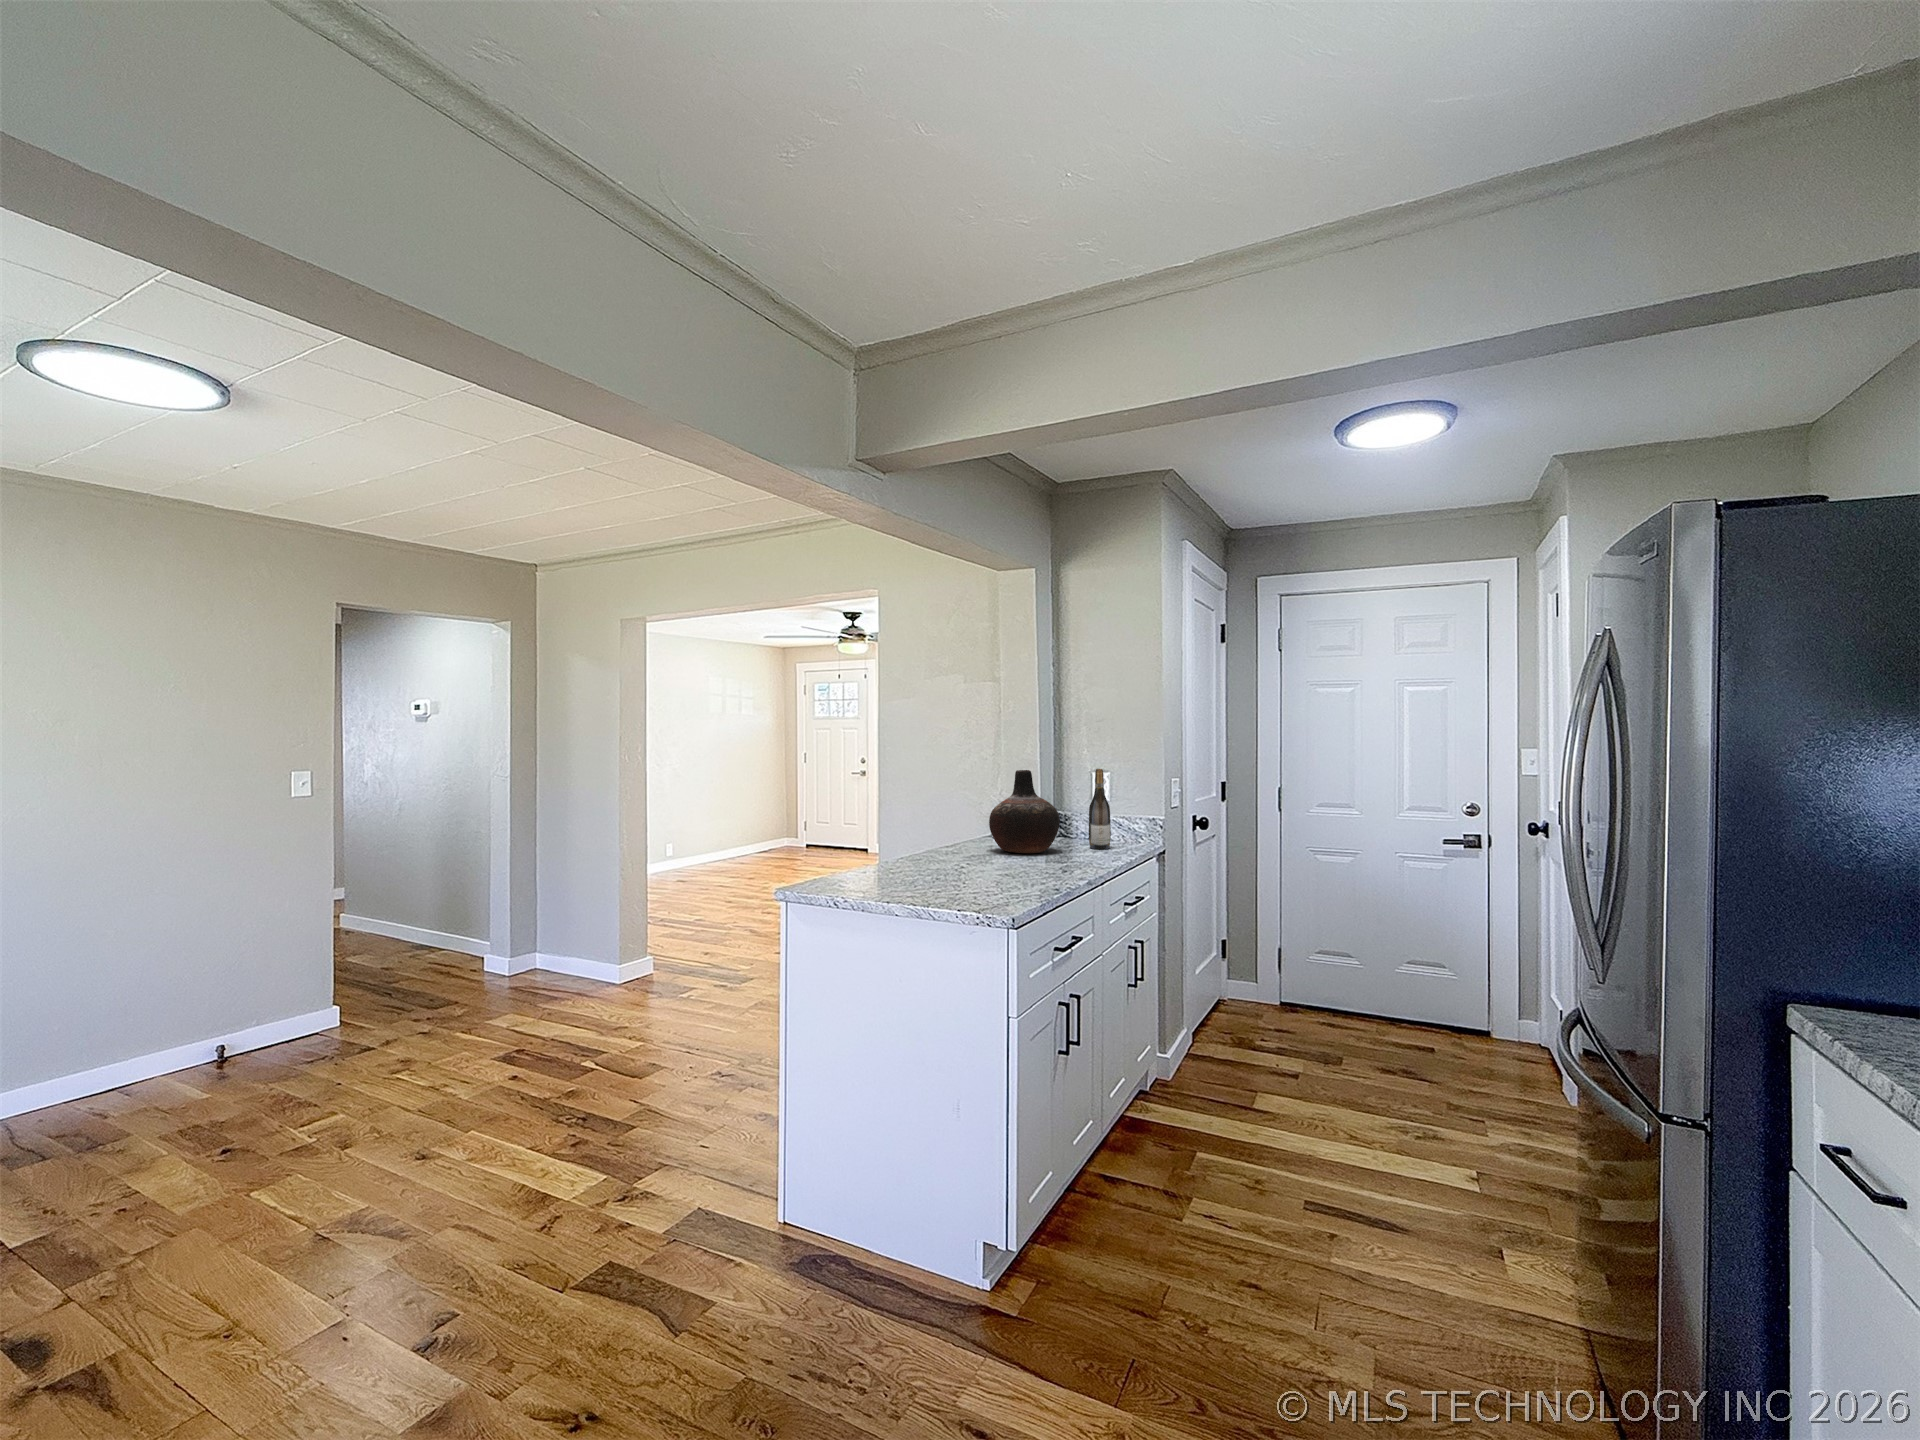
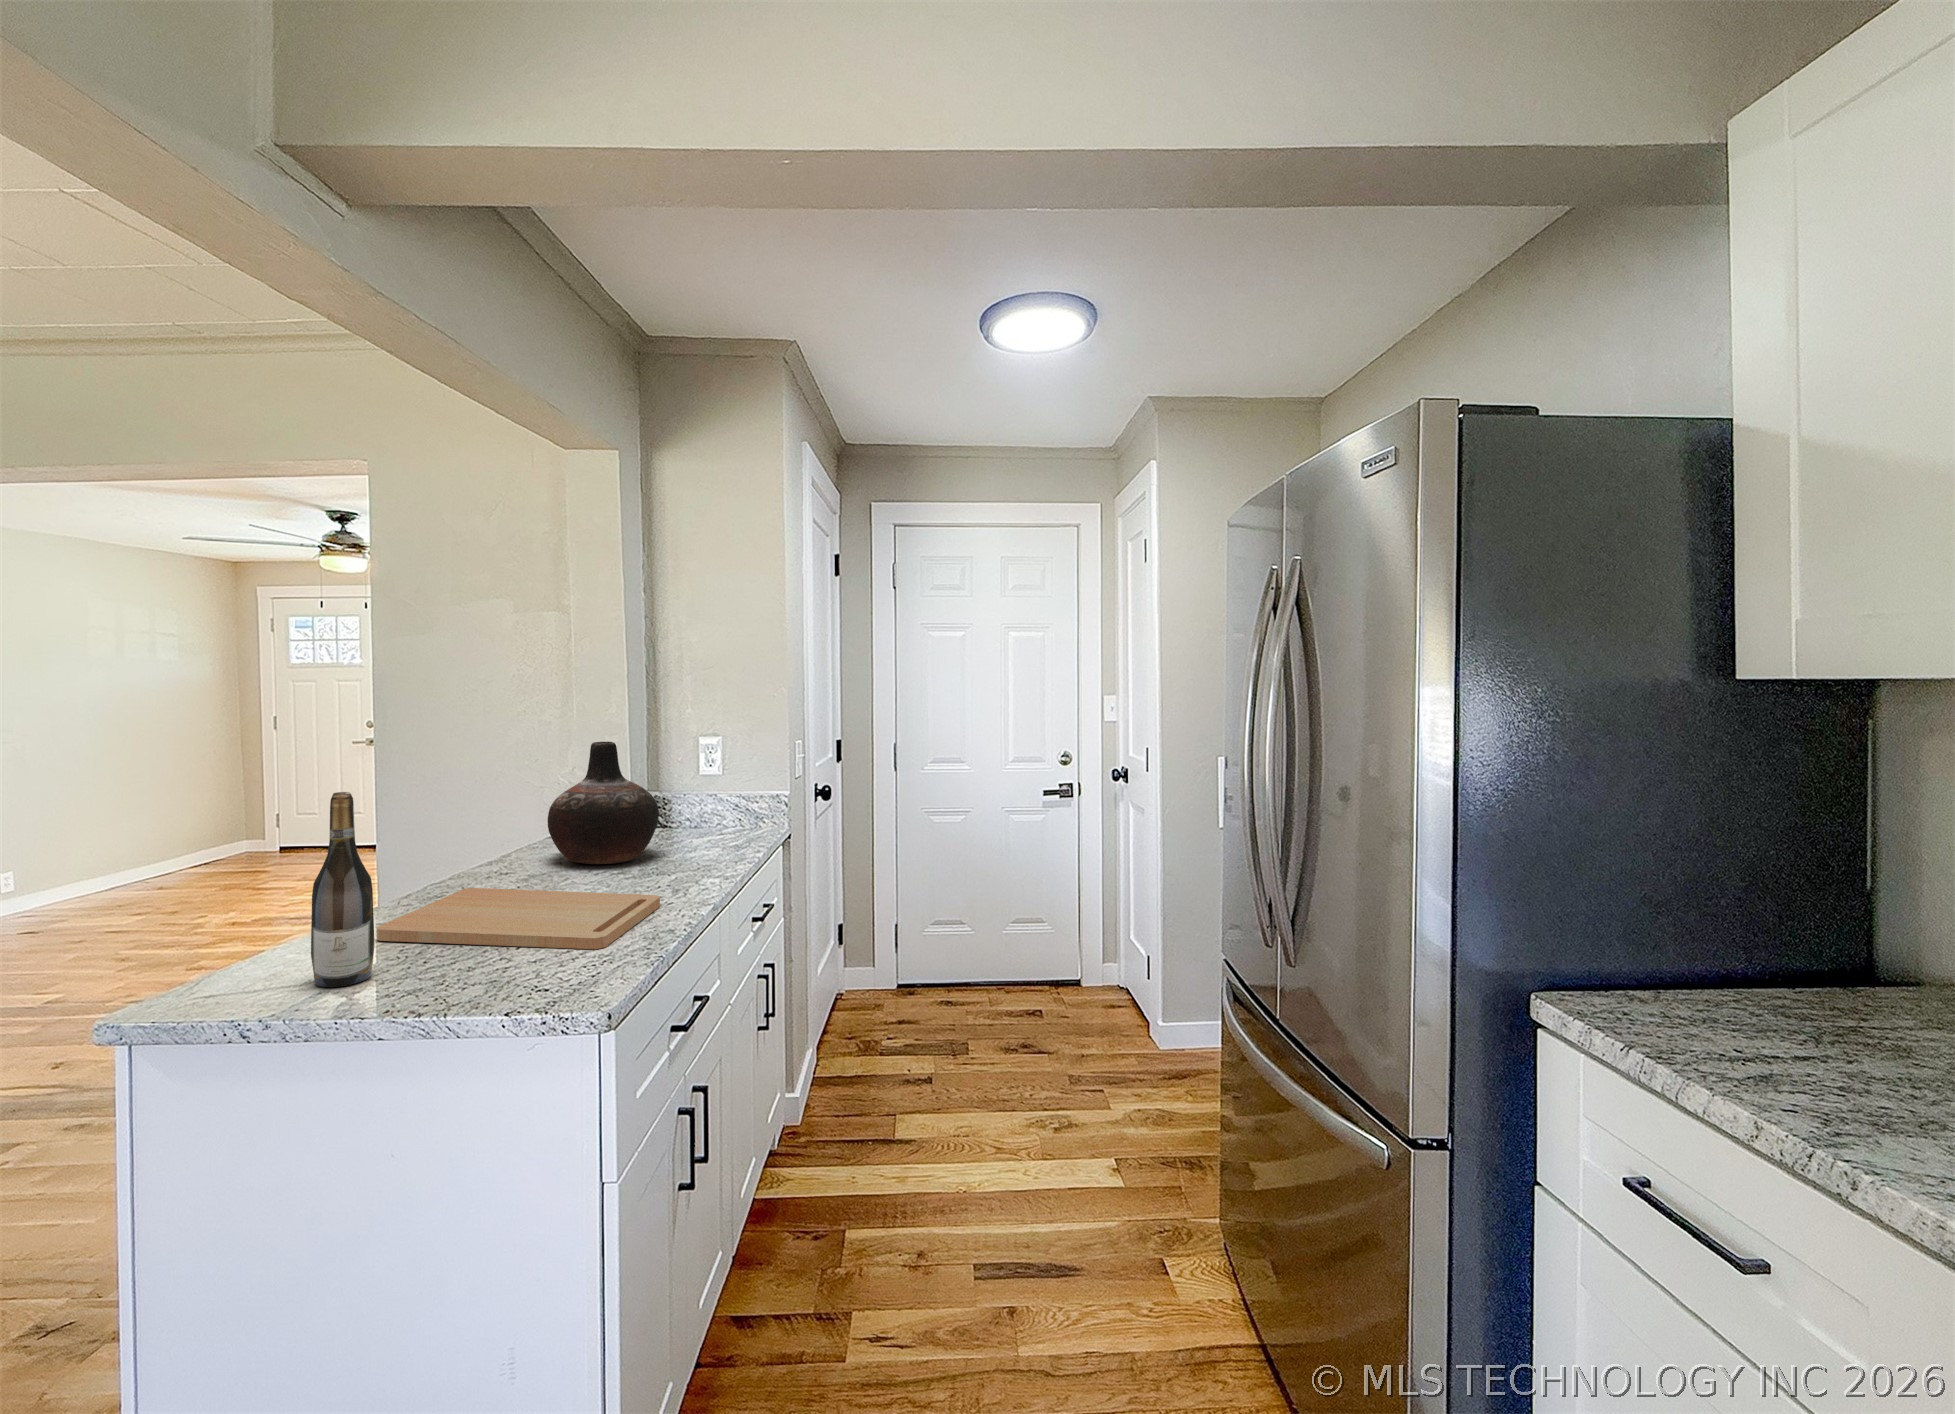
wine bottle: present [1089,769,1111,849] -> present [311,792,375,987]
cutting board: none [893,856,1051,887] -> present [377,888,660,949]

